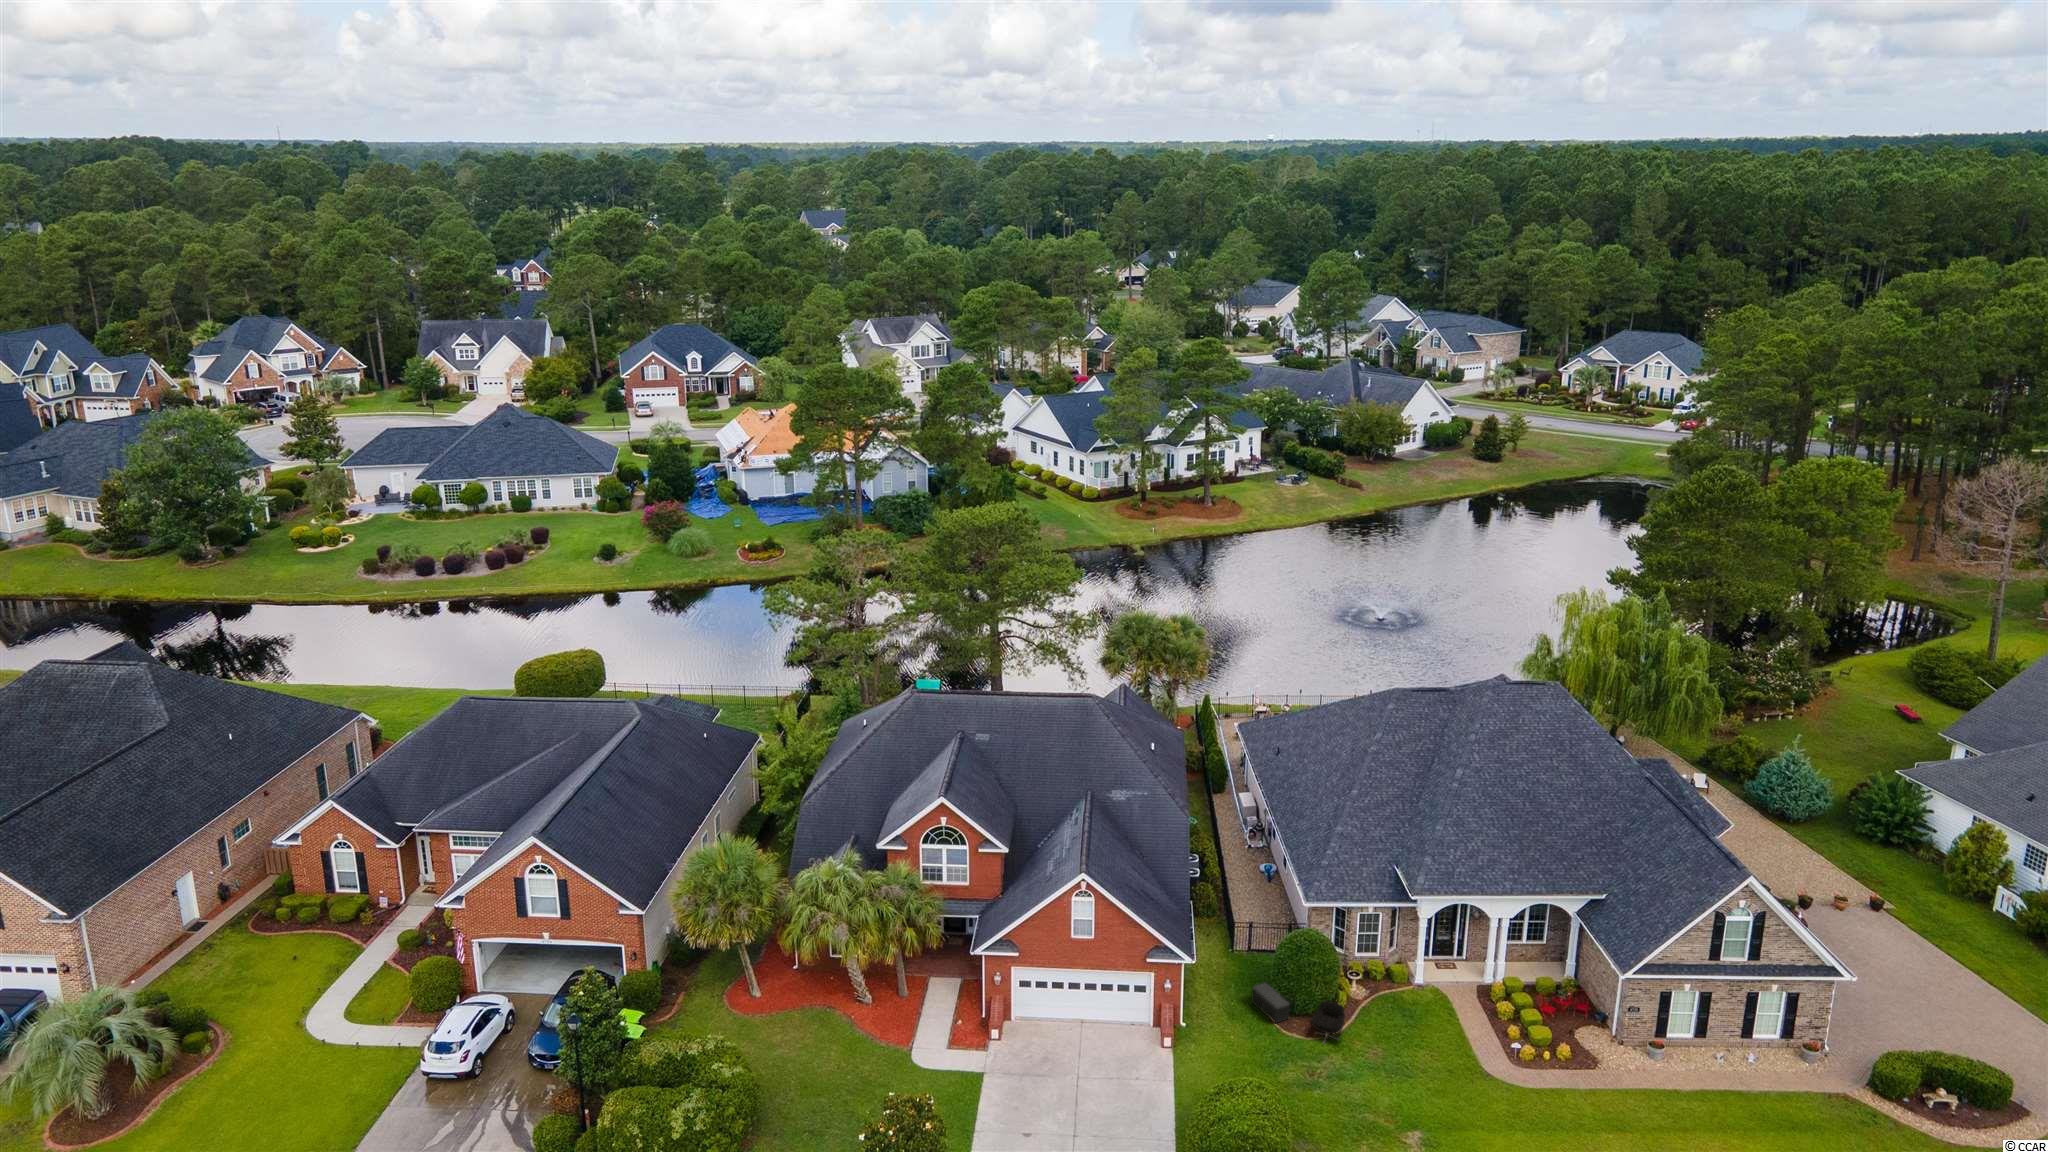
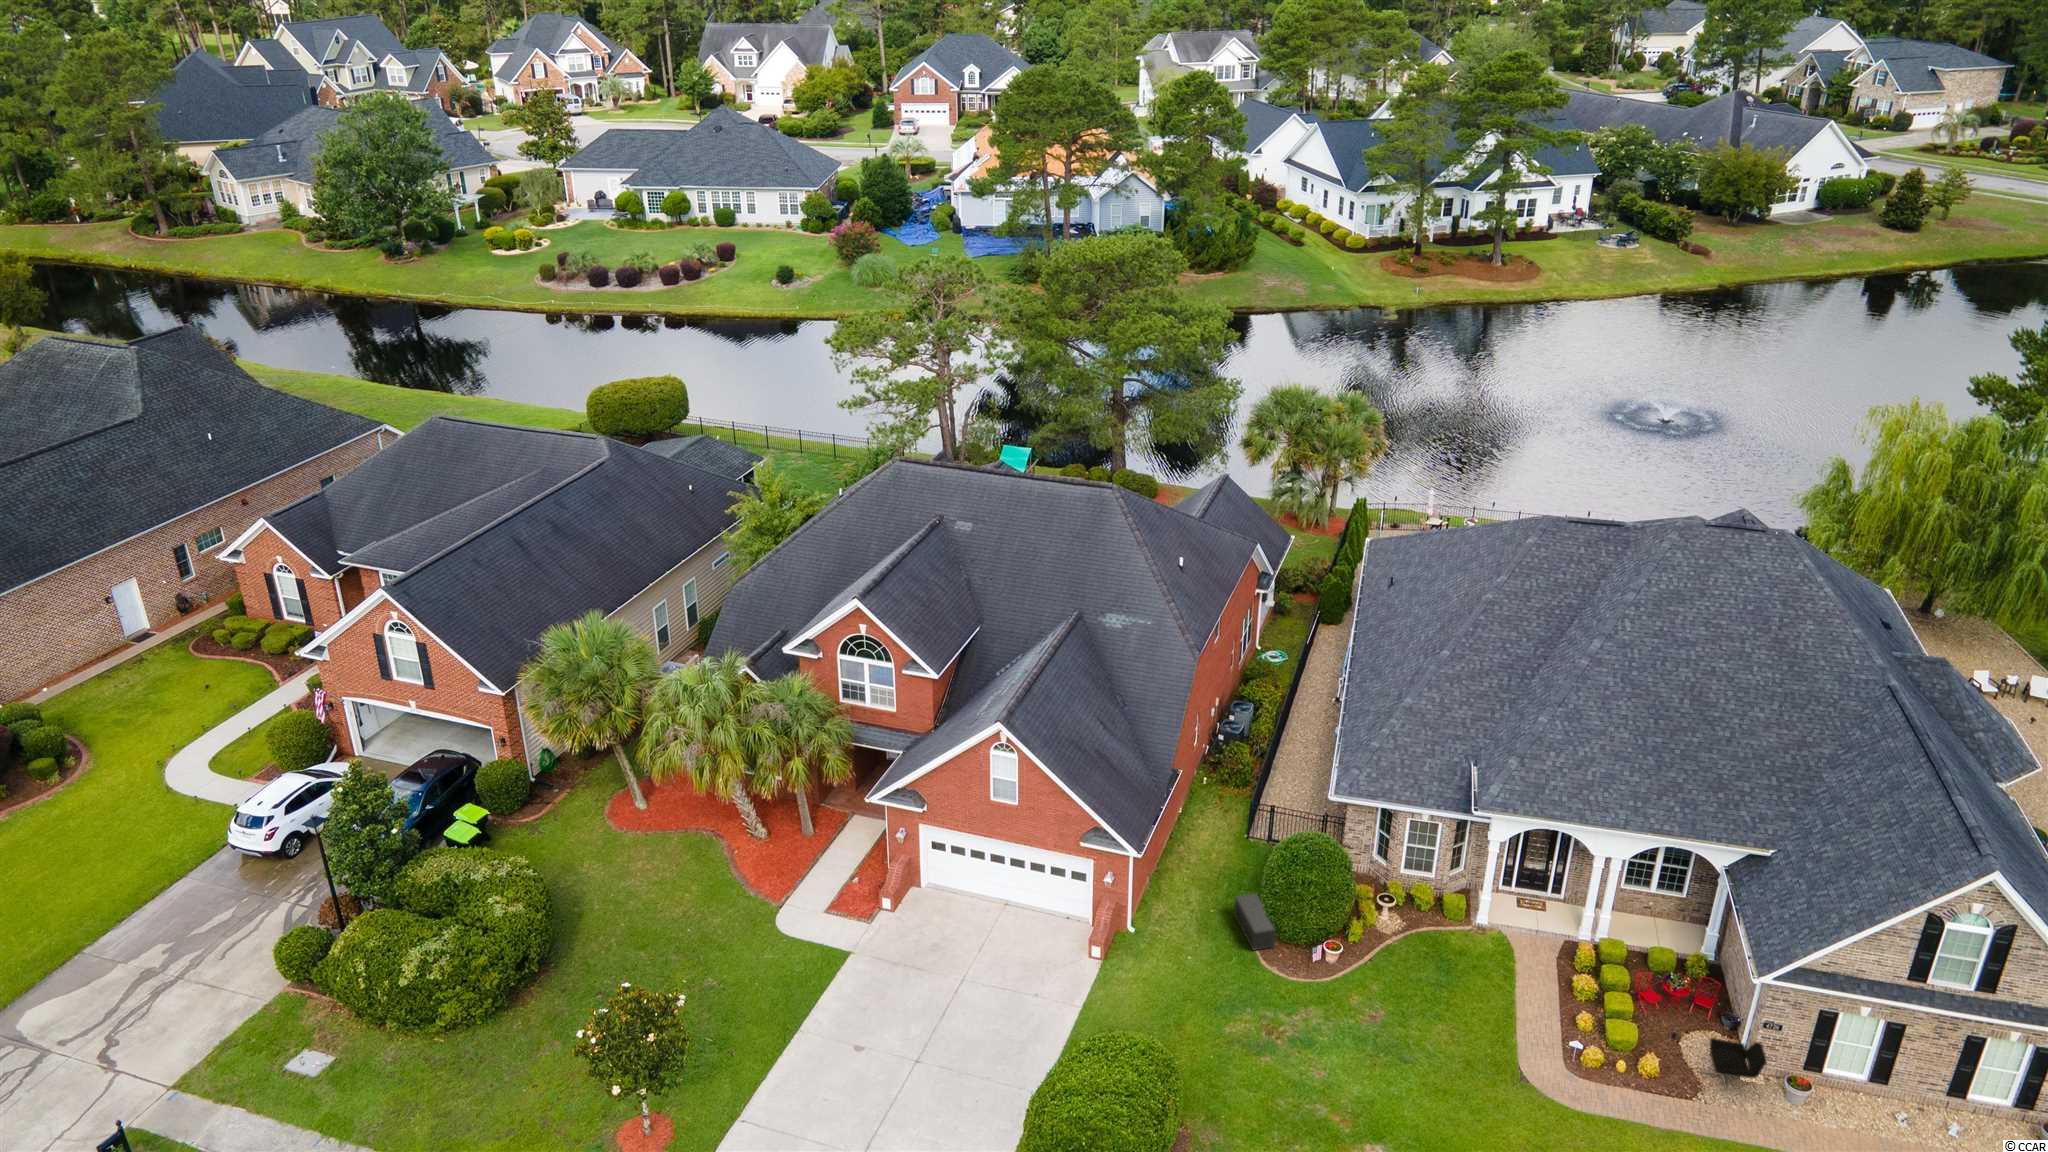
lounge chair: present [1310,1001,1345,1041] -> present [1705,1038,1767,1089]

